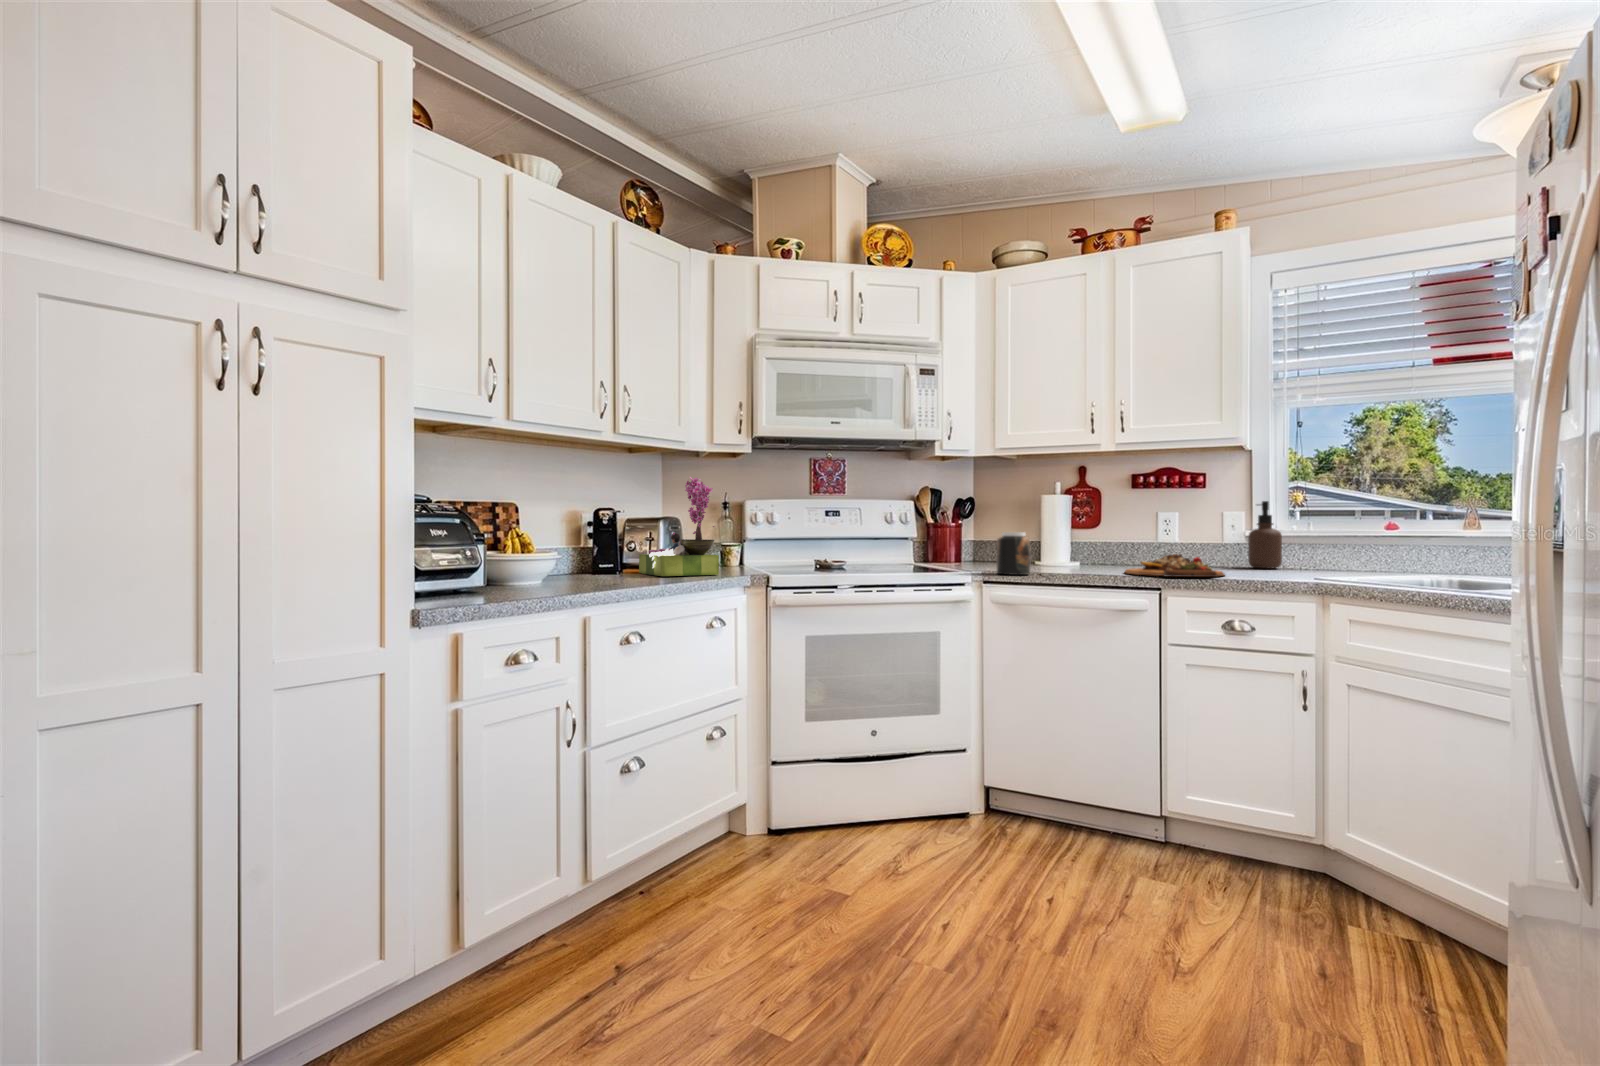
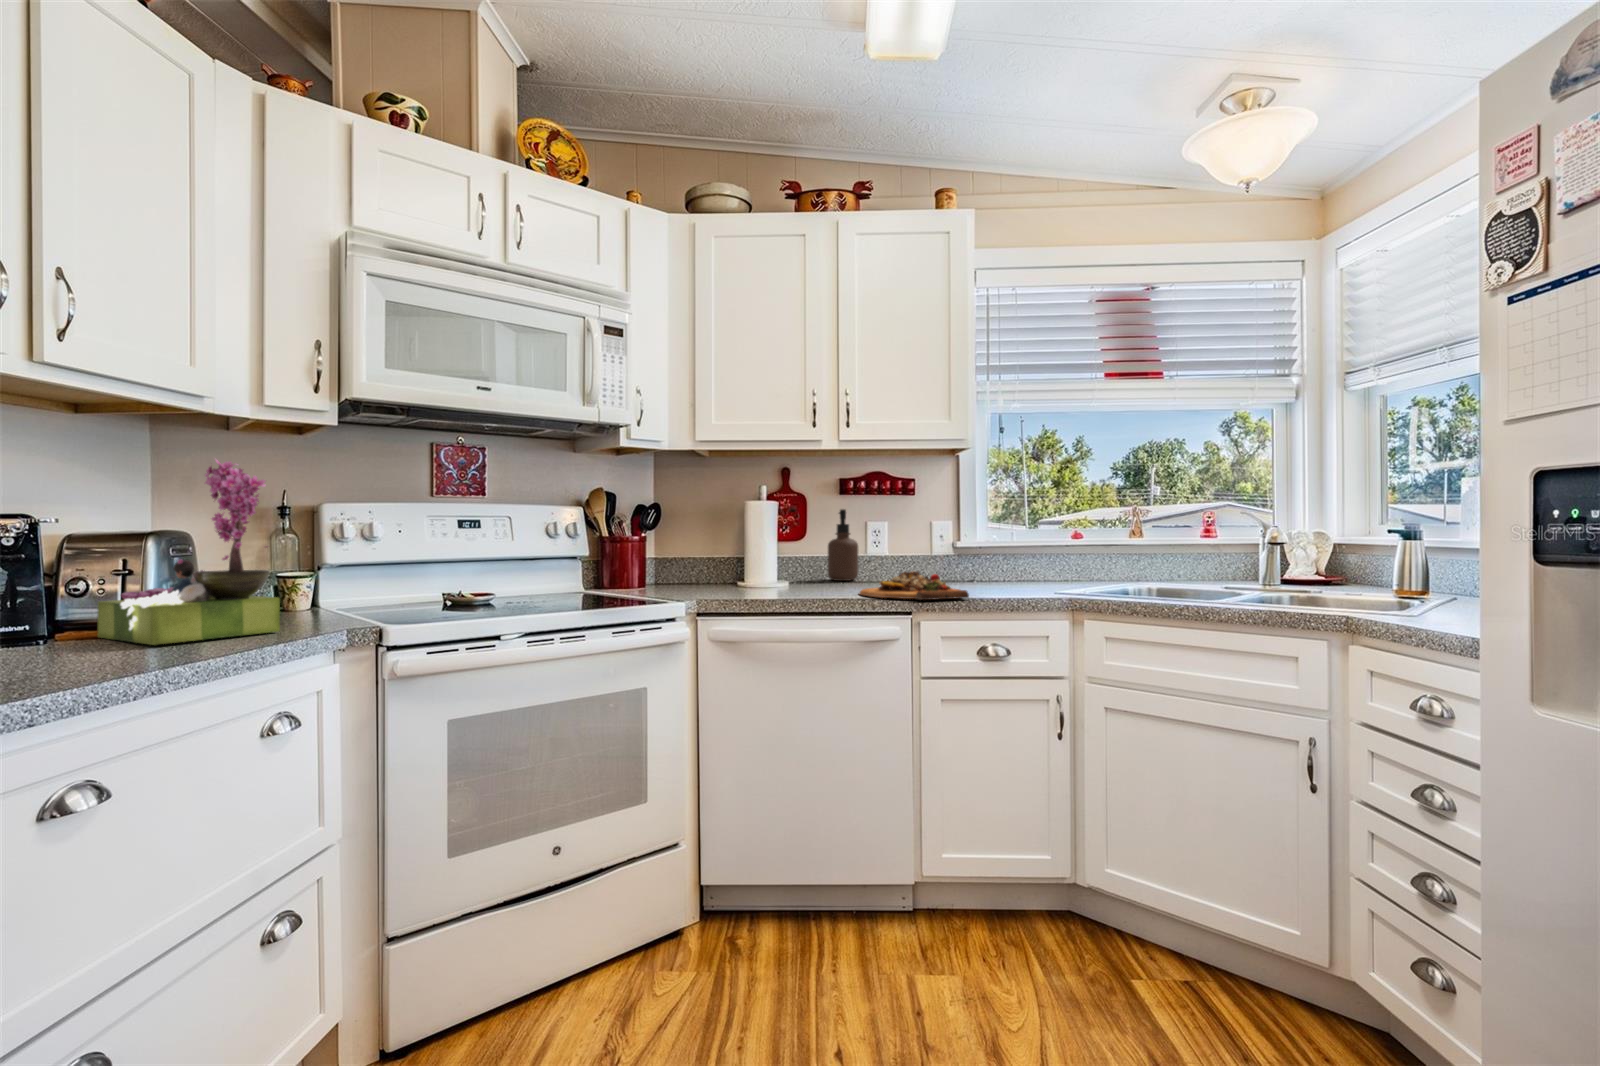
soap dispenser: present [1248,501,1282,569] -> present [828,509,858,581]
jar: present [996,532,1031,575] -> none [715,548,757,604]

